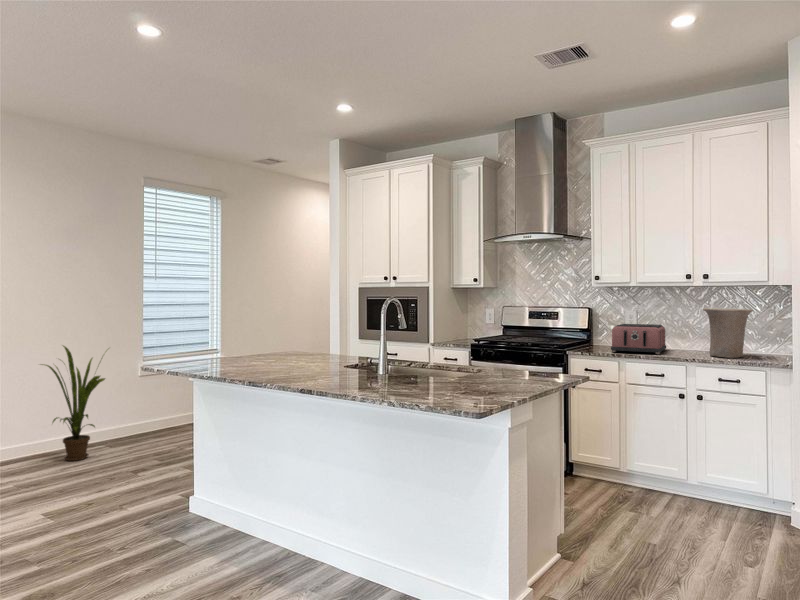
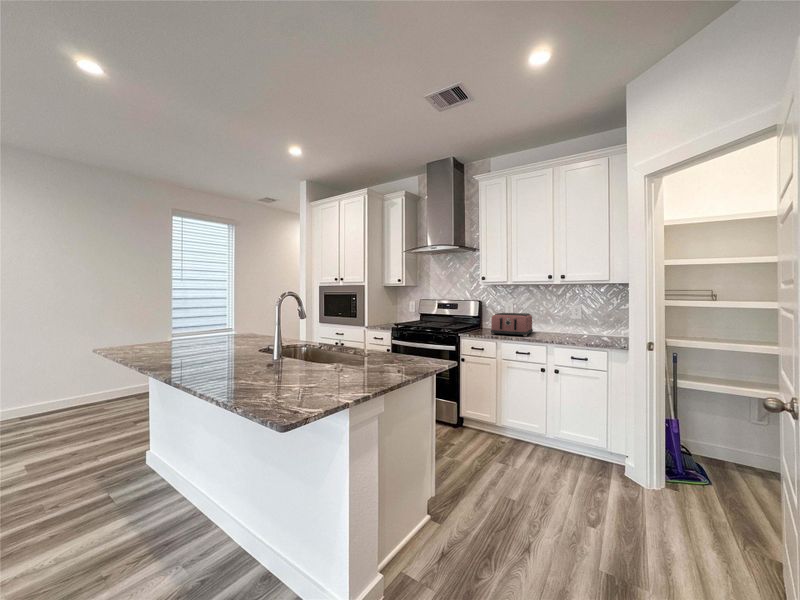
vase: present [703,308,753,358] -> none [559,301,598,340]
house plant: present [42,346,105,461] -> none [66,326,130,413]

